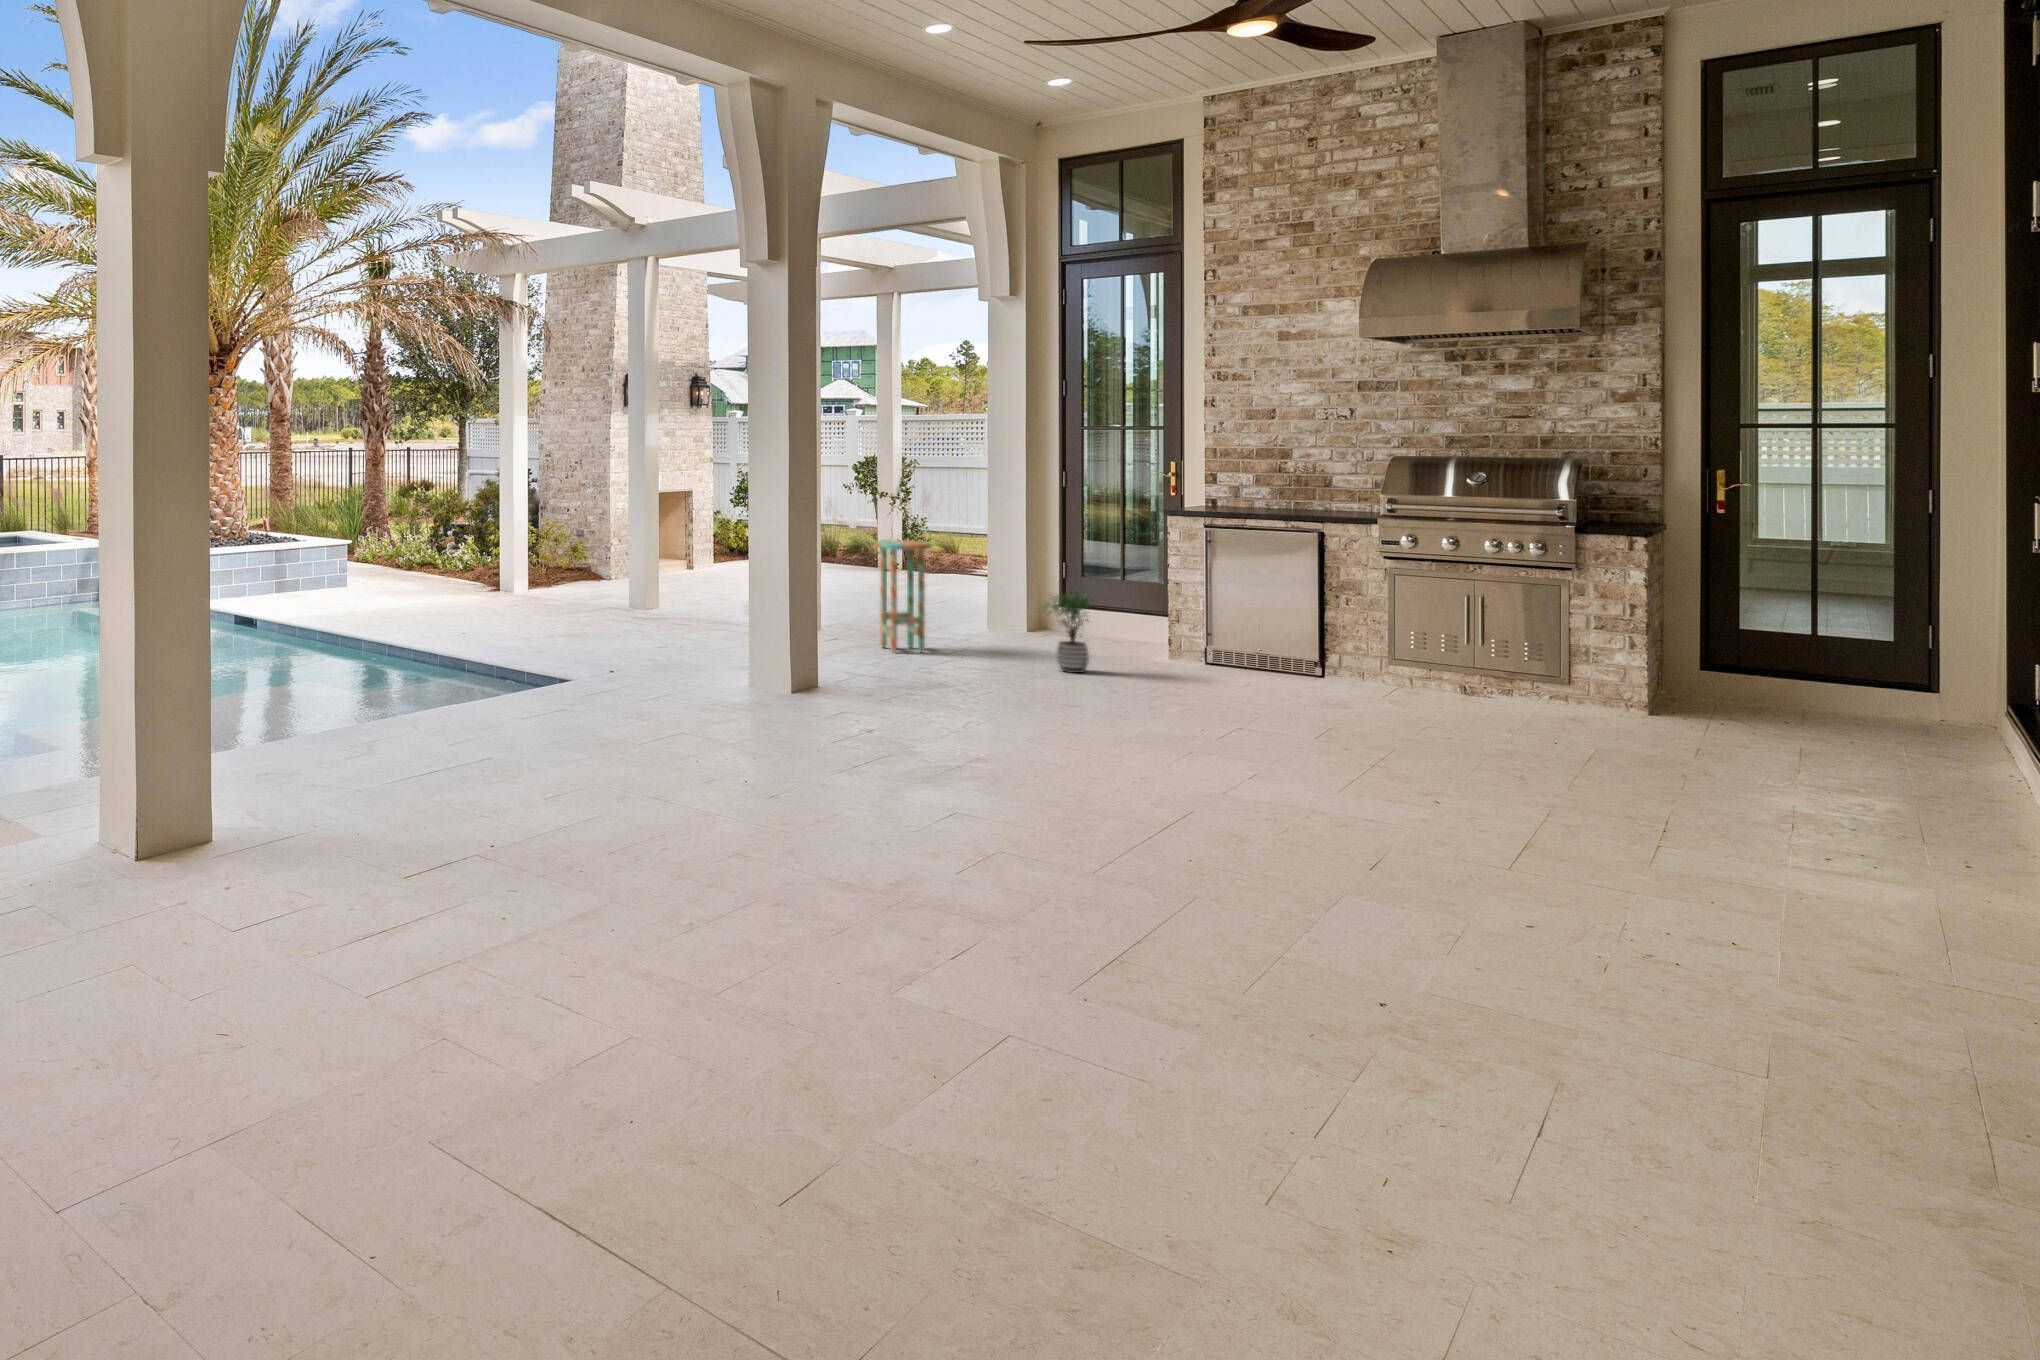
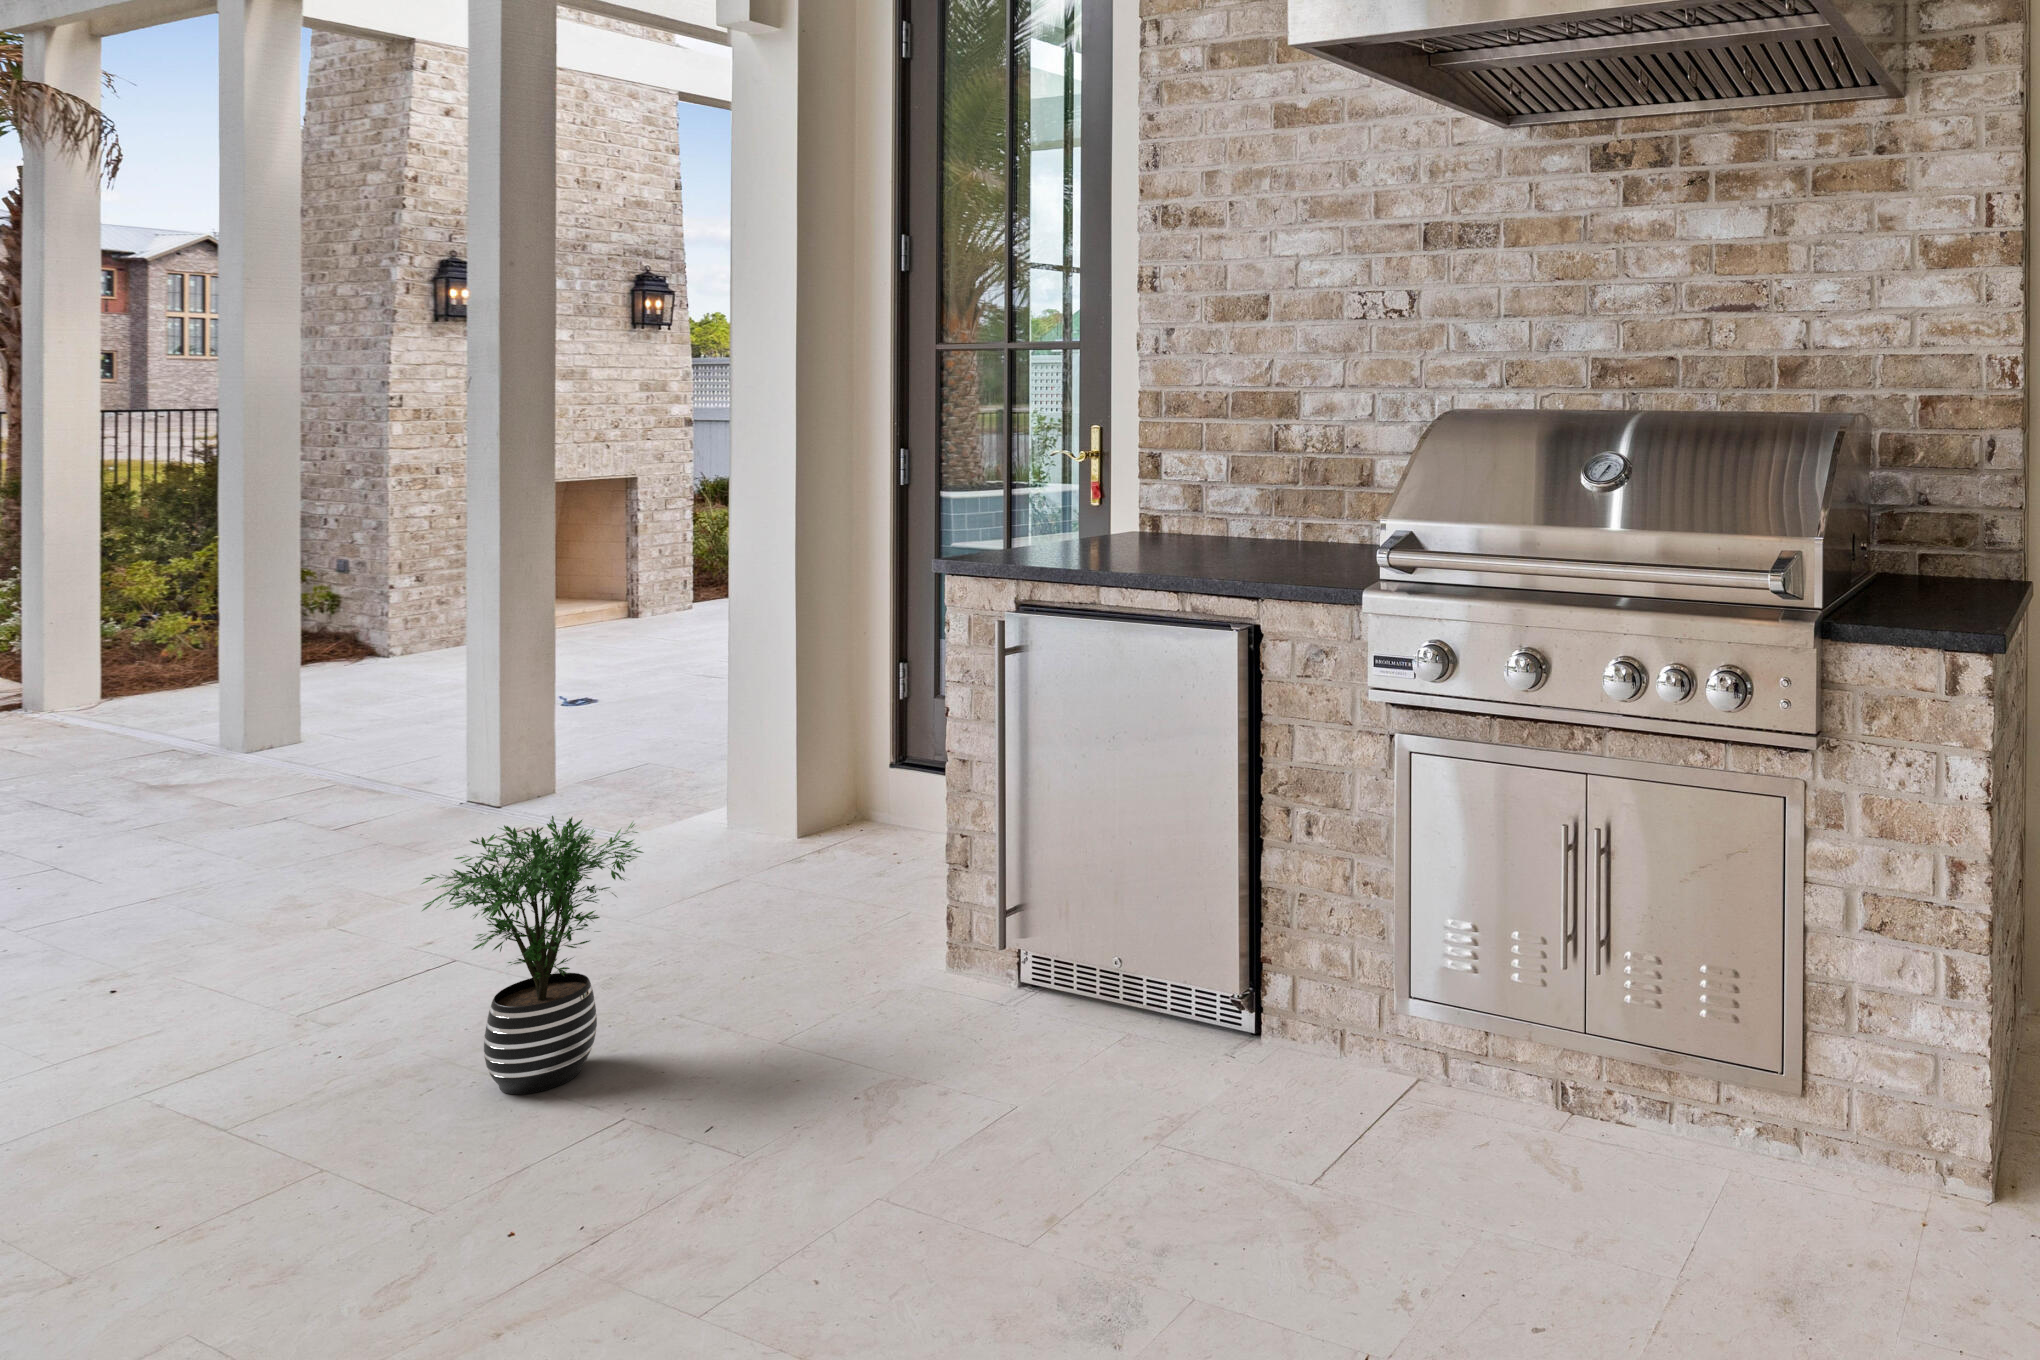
side table: present [874,540,932,653] -> none [165,644,377,994]

